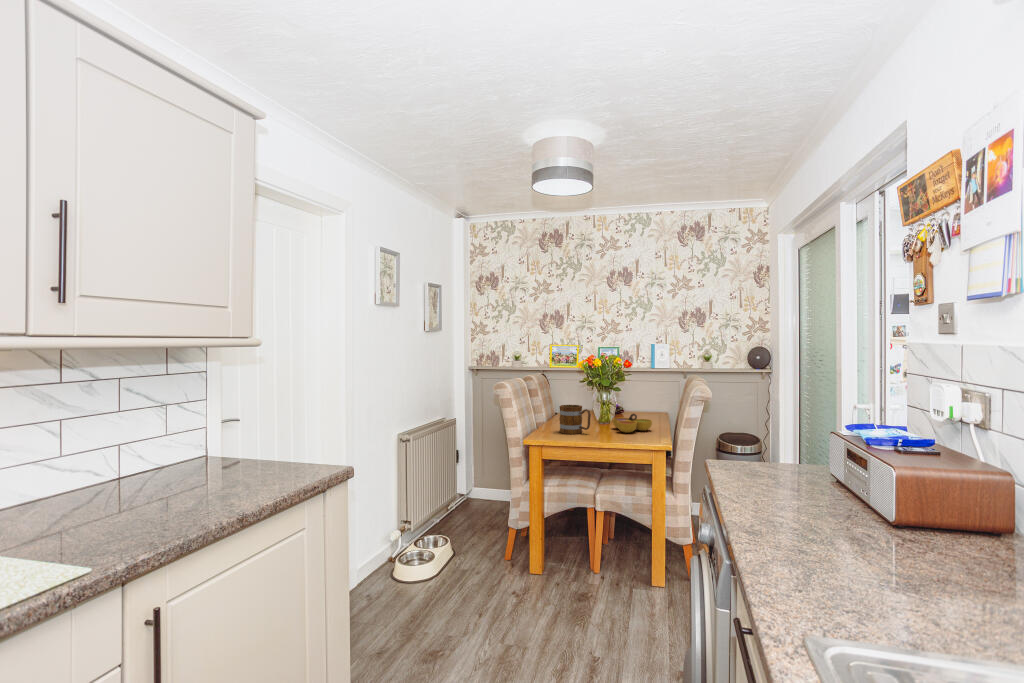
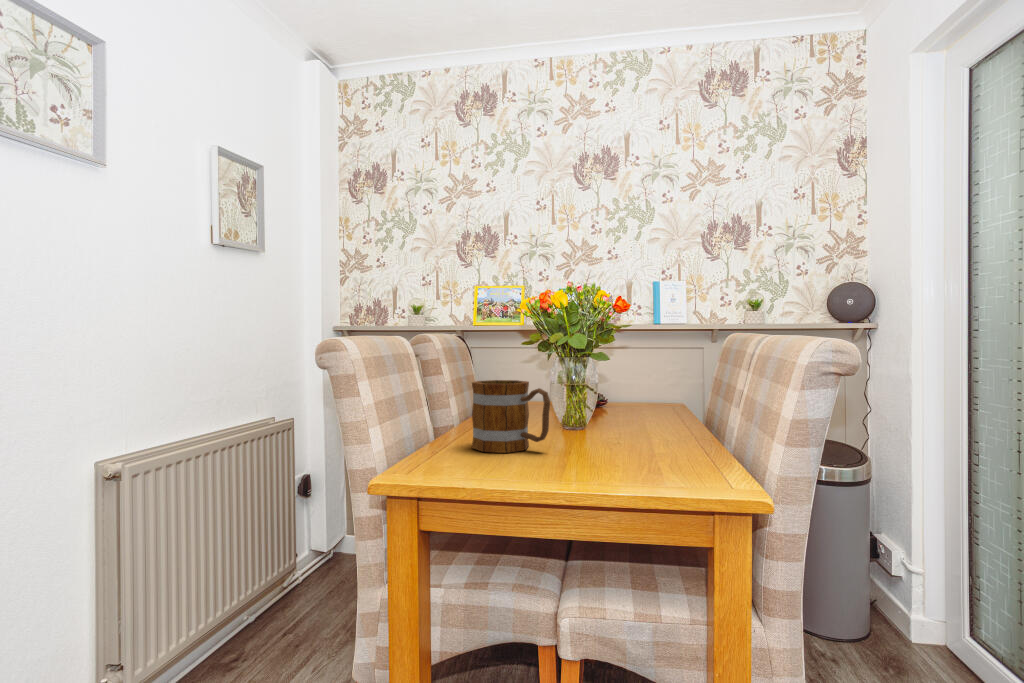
decorative bowl: present [613,414,652,433] -> none [599,400,695,447]

